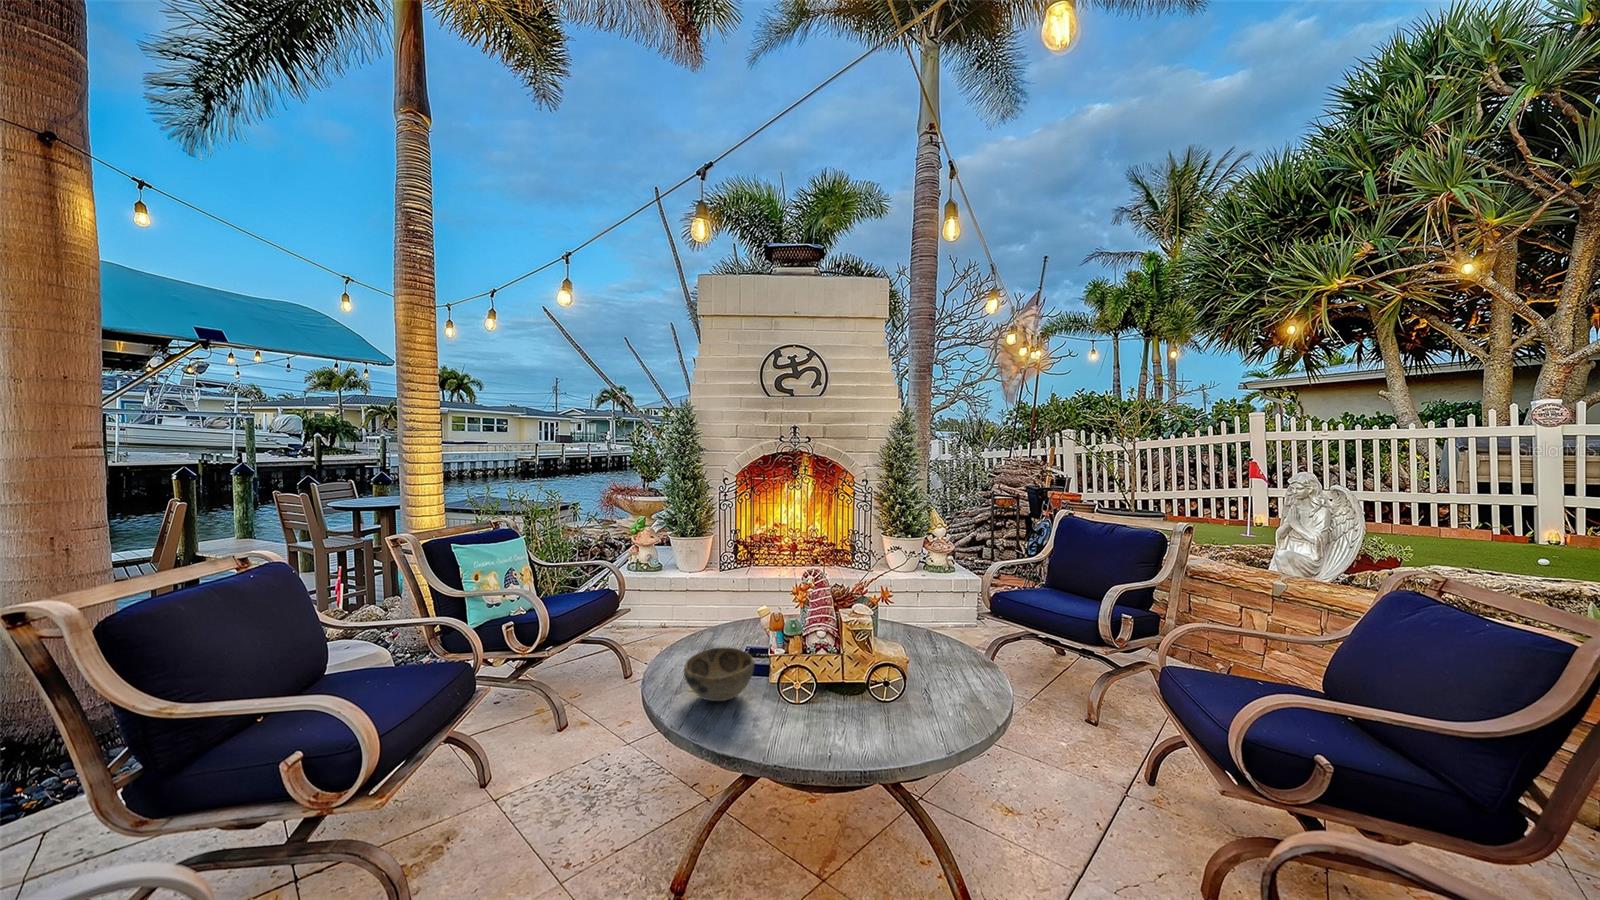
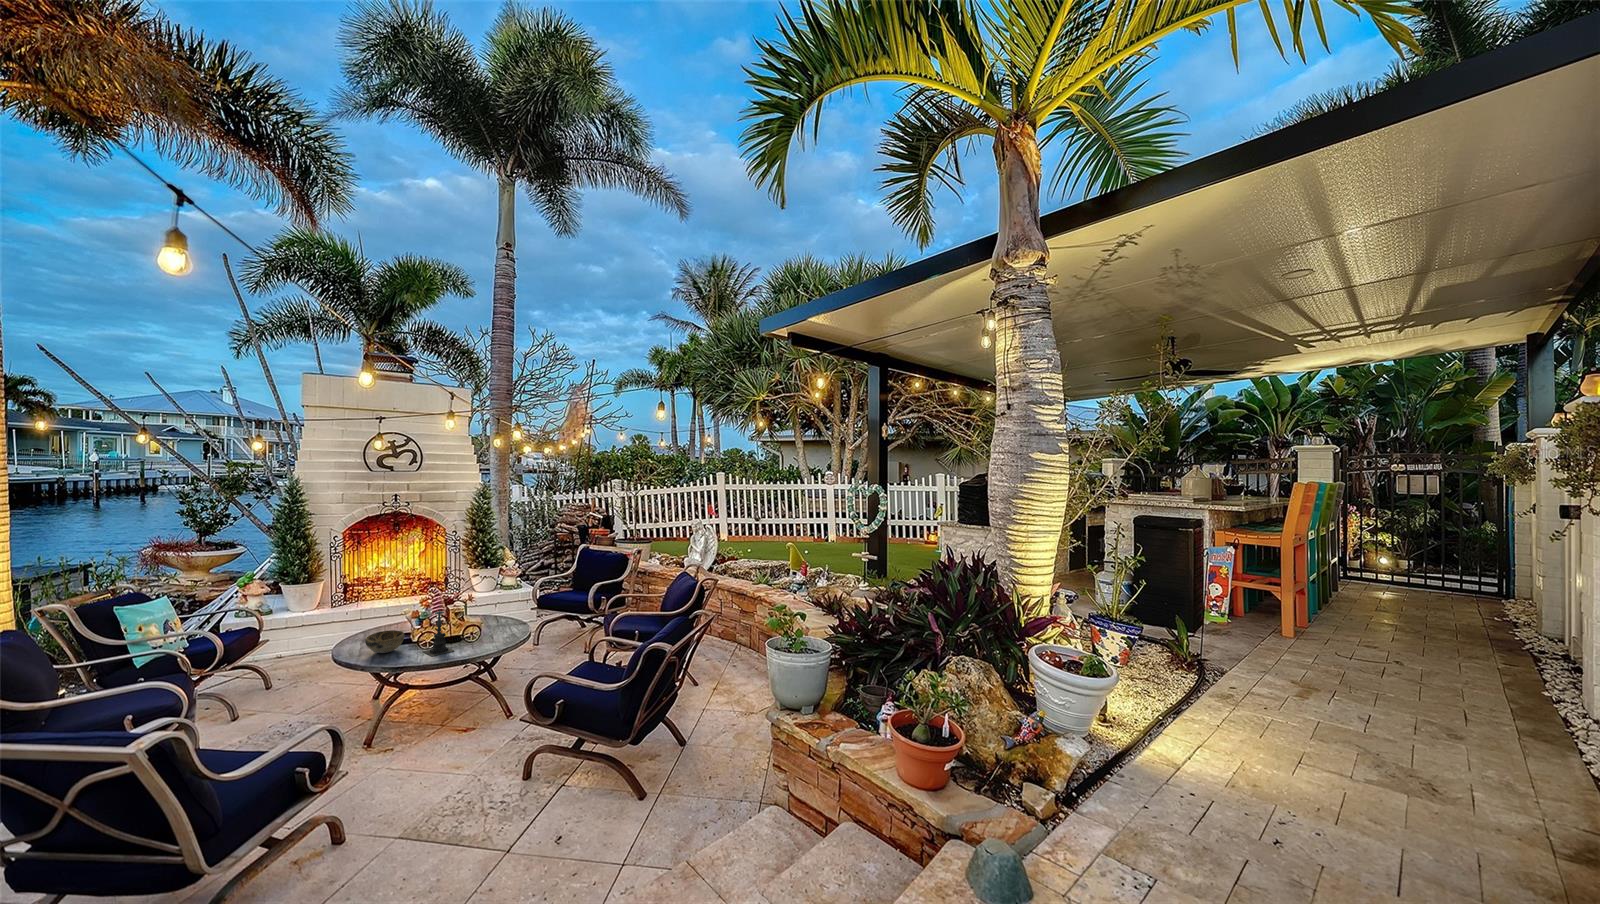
candle holder: none [781,619,845,747] -> present [423,609,454,656]

